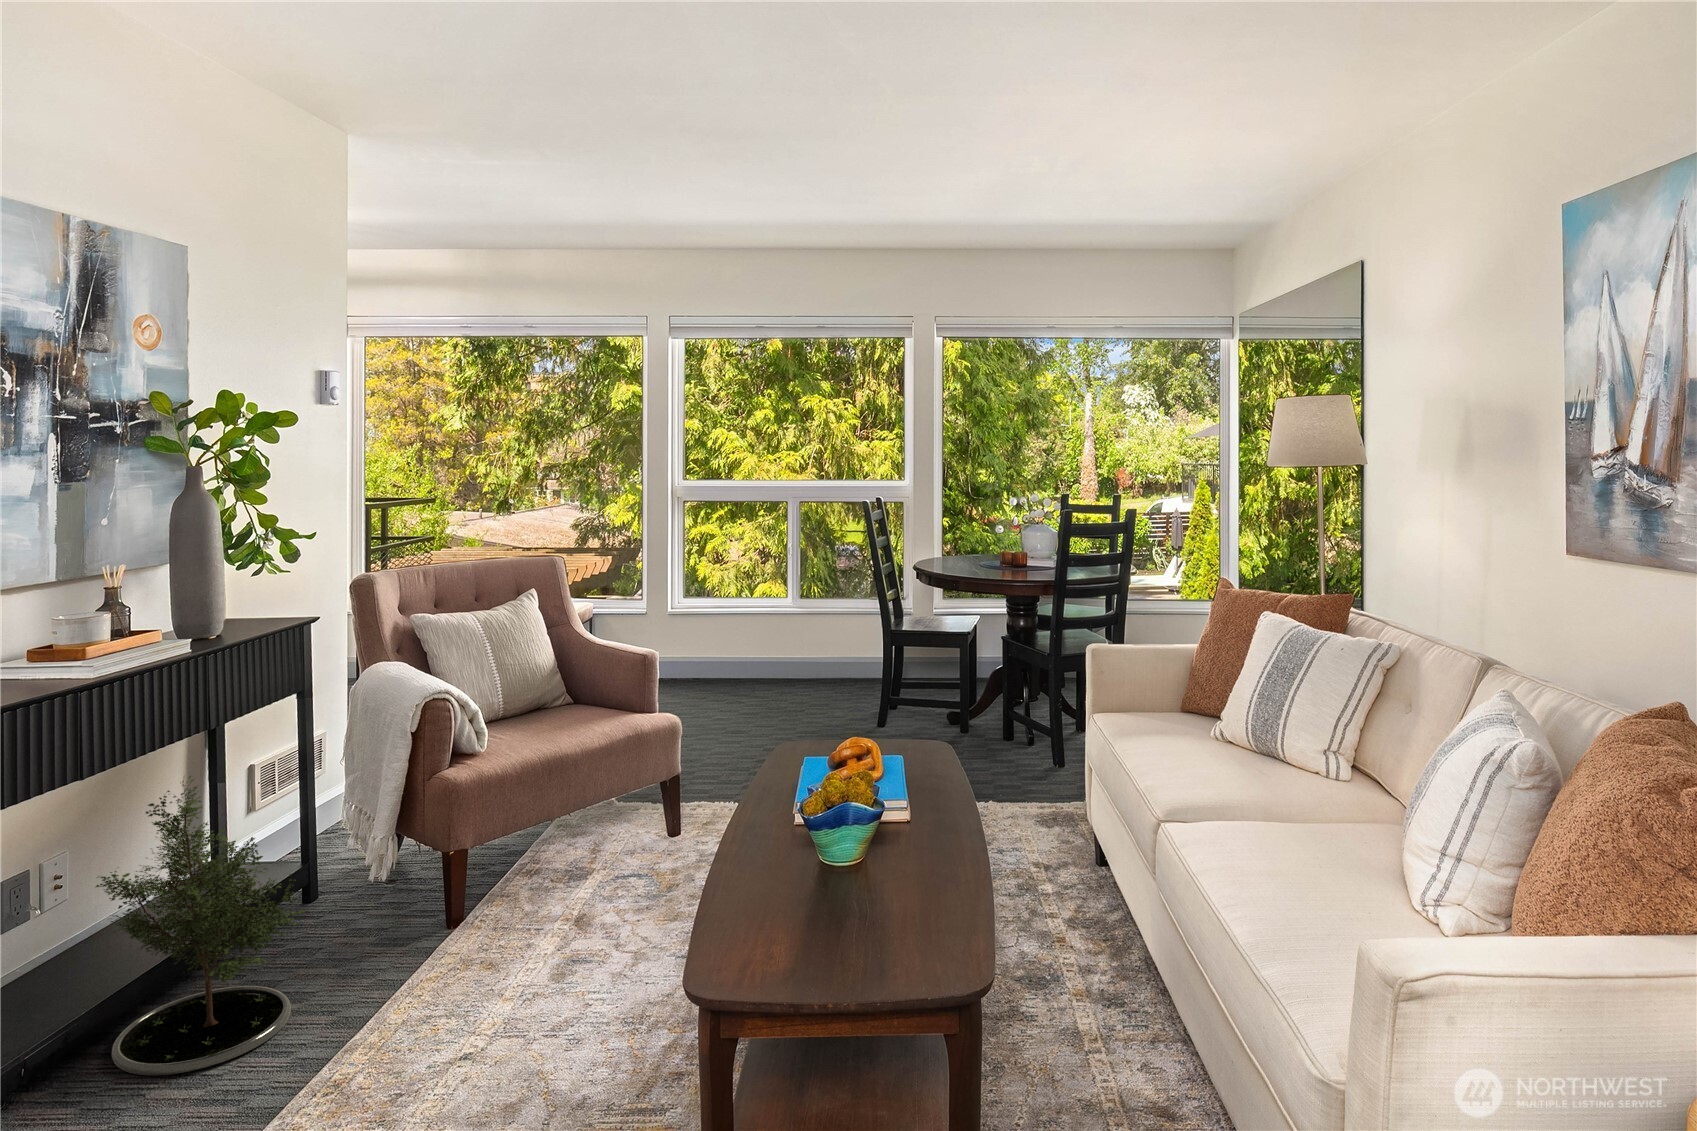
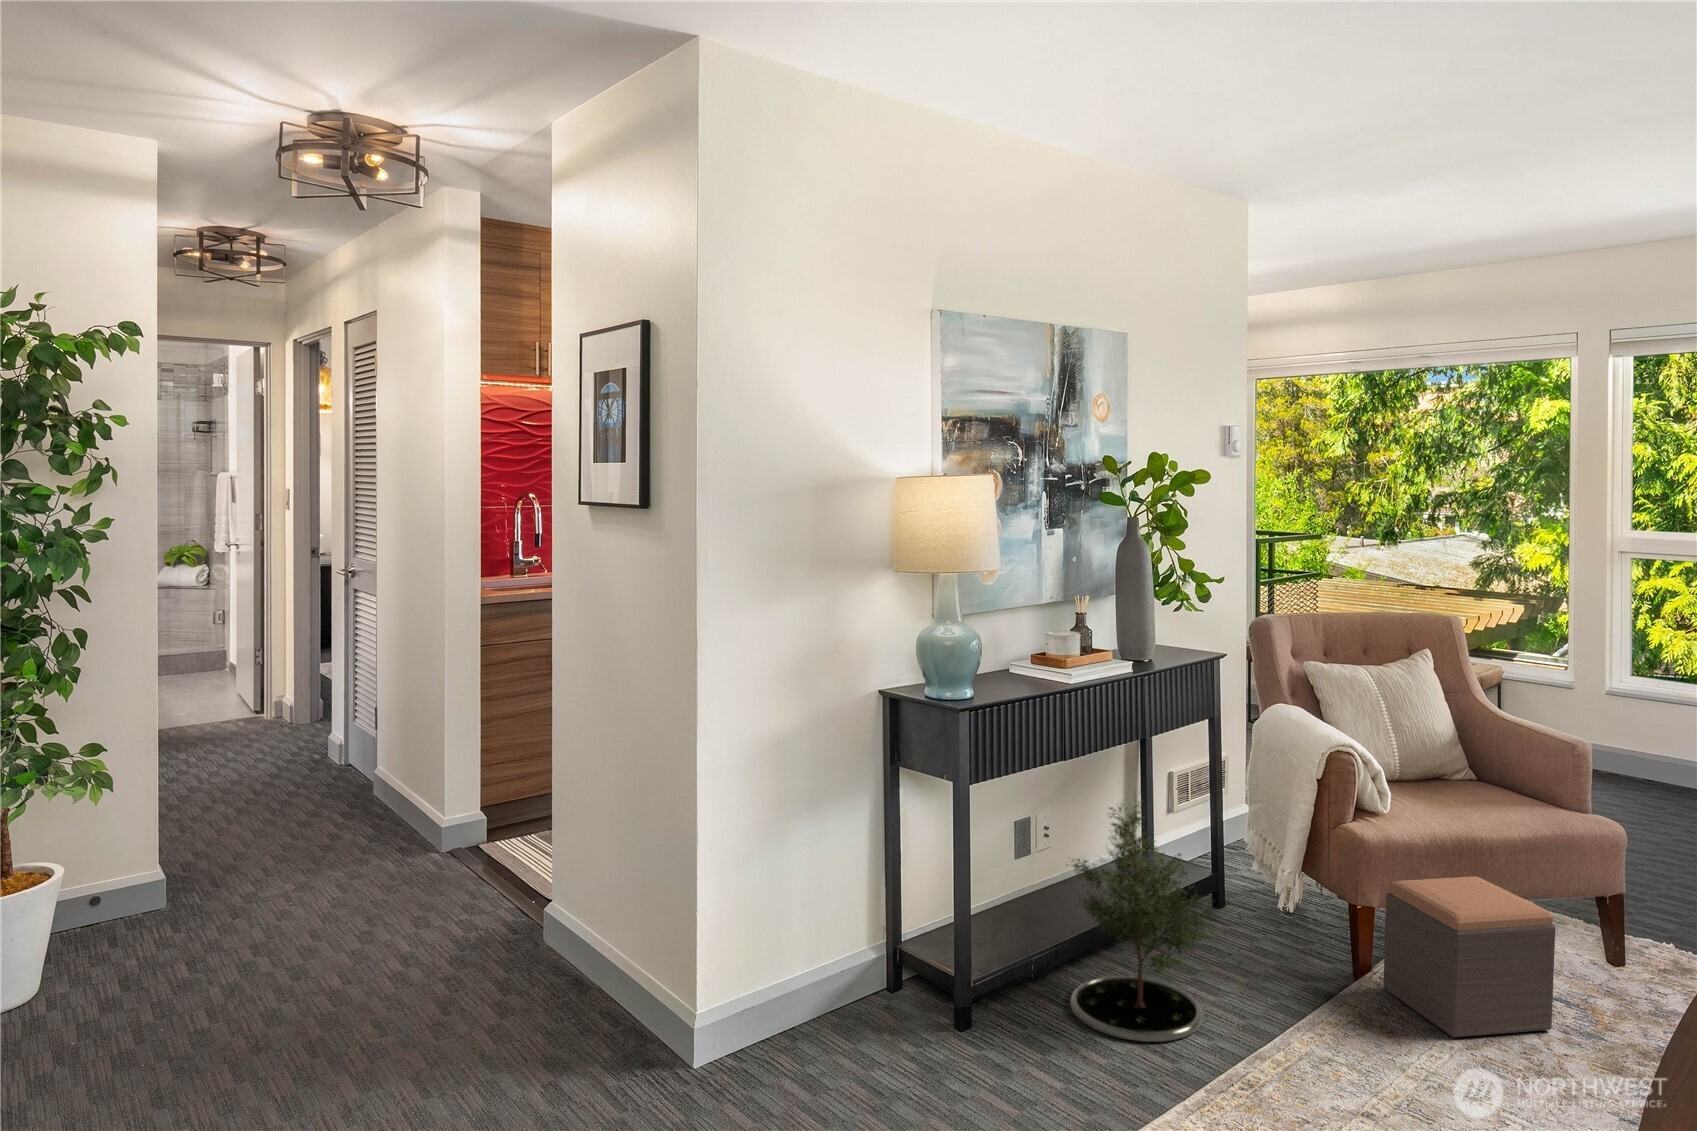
footstool: none [486,791,627,944] -> present [1383,876,1556,1038]

